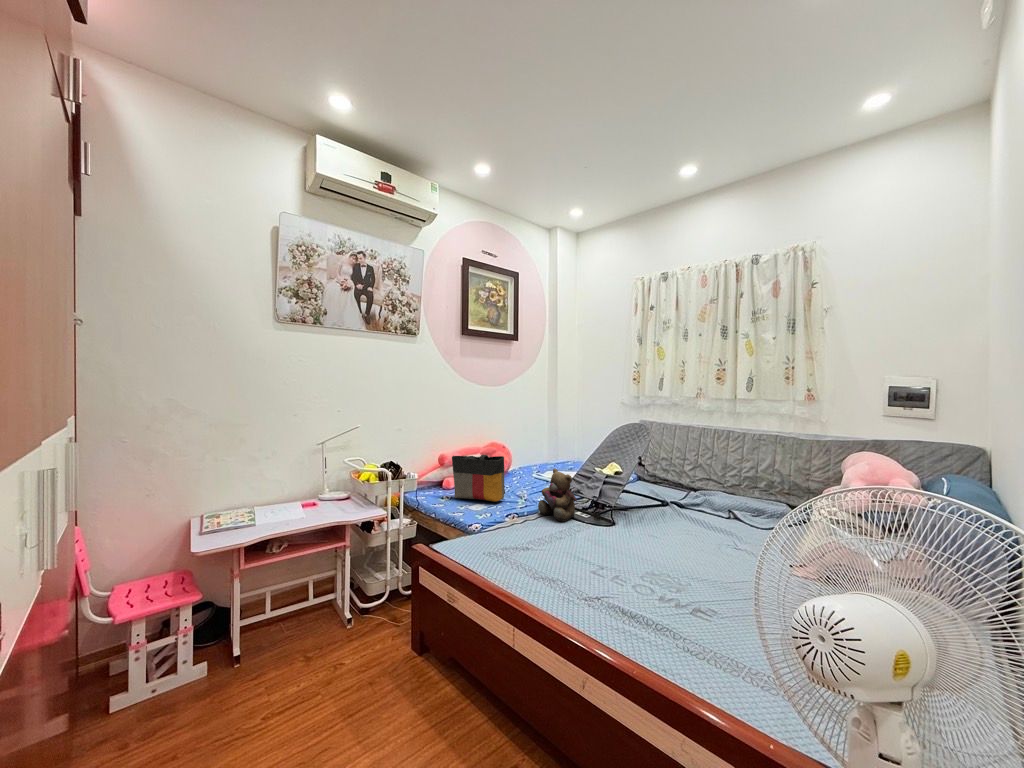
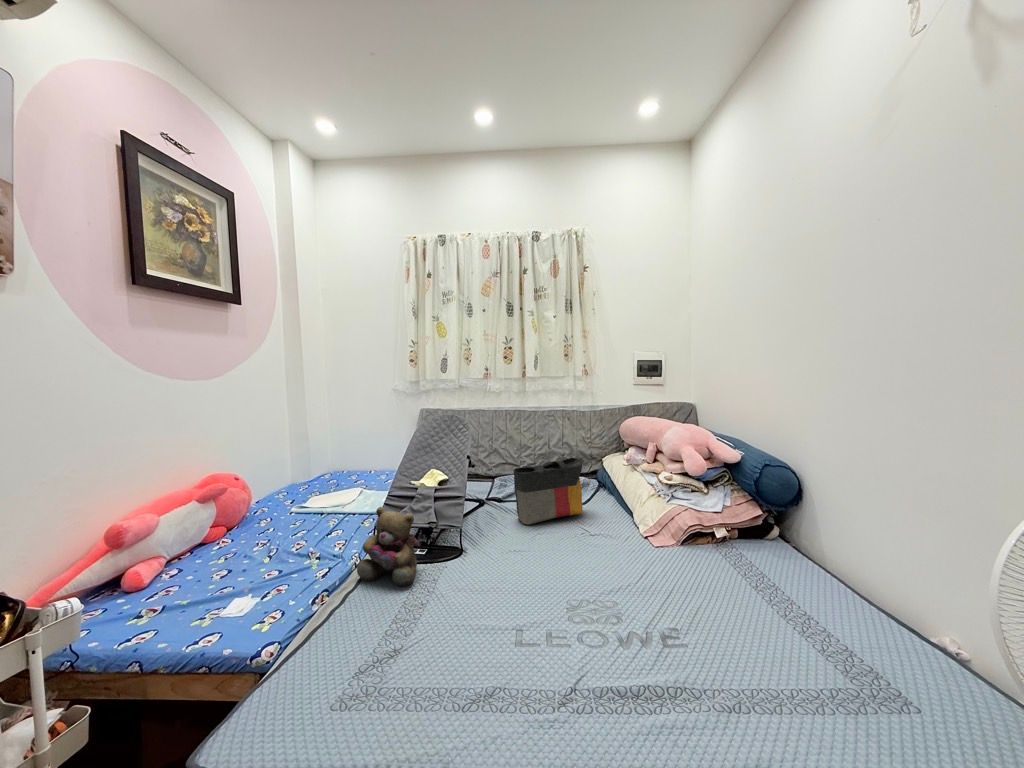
tote bag: present [452,455,505,502] -> present [514,458,584,525]

